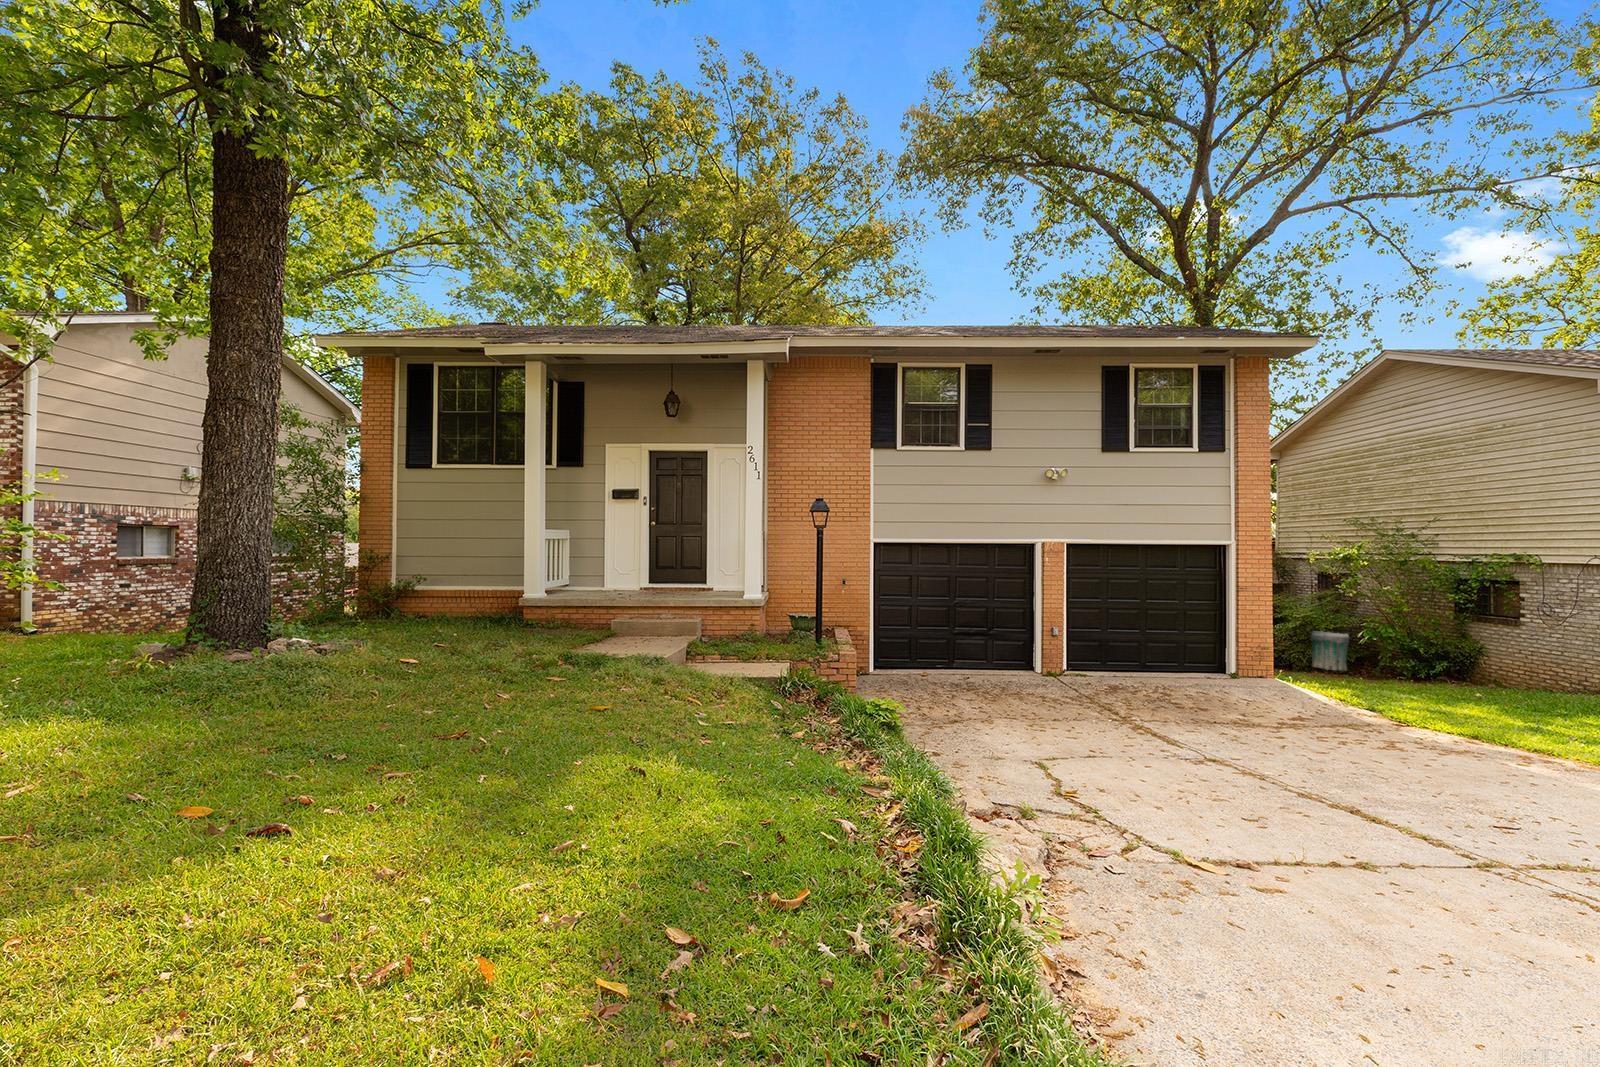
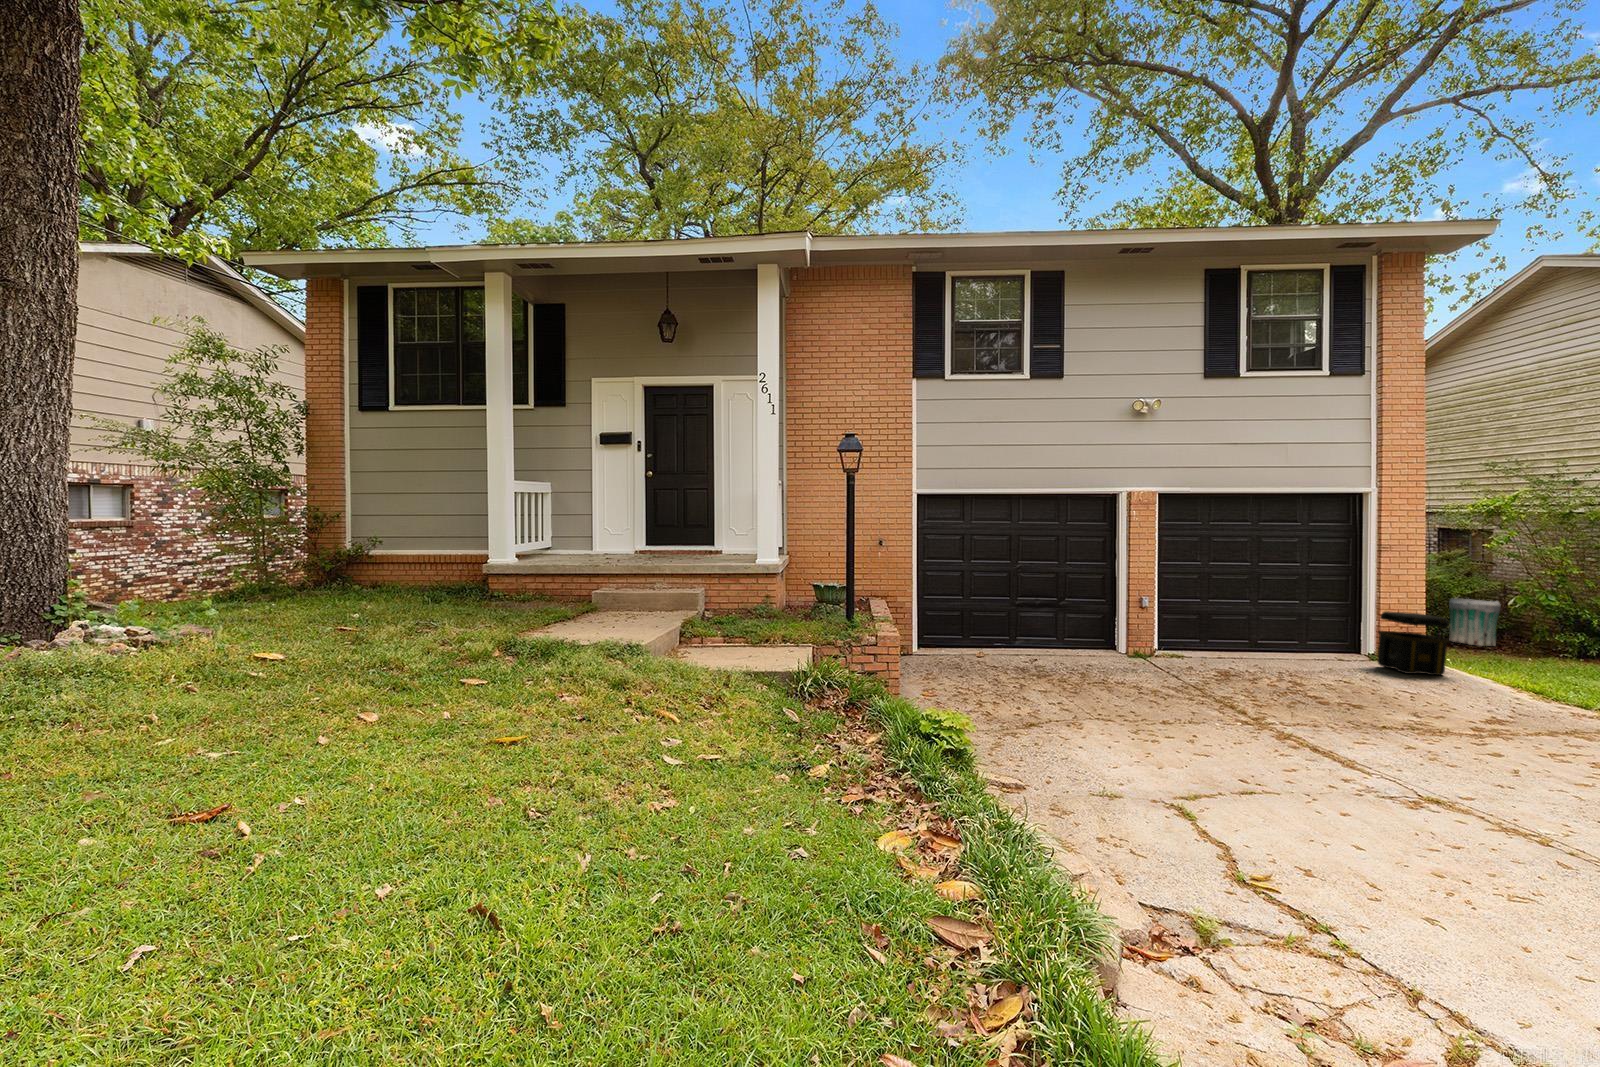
toolbox: none [1239,640,1289,691] -> present [1377,611,1449,676]

